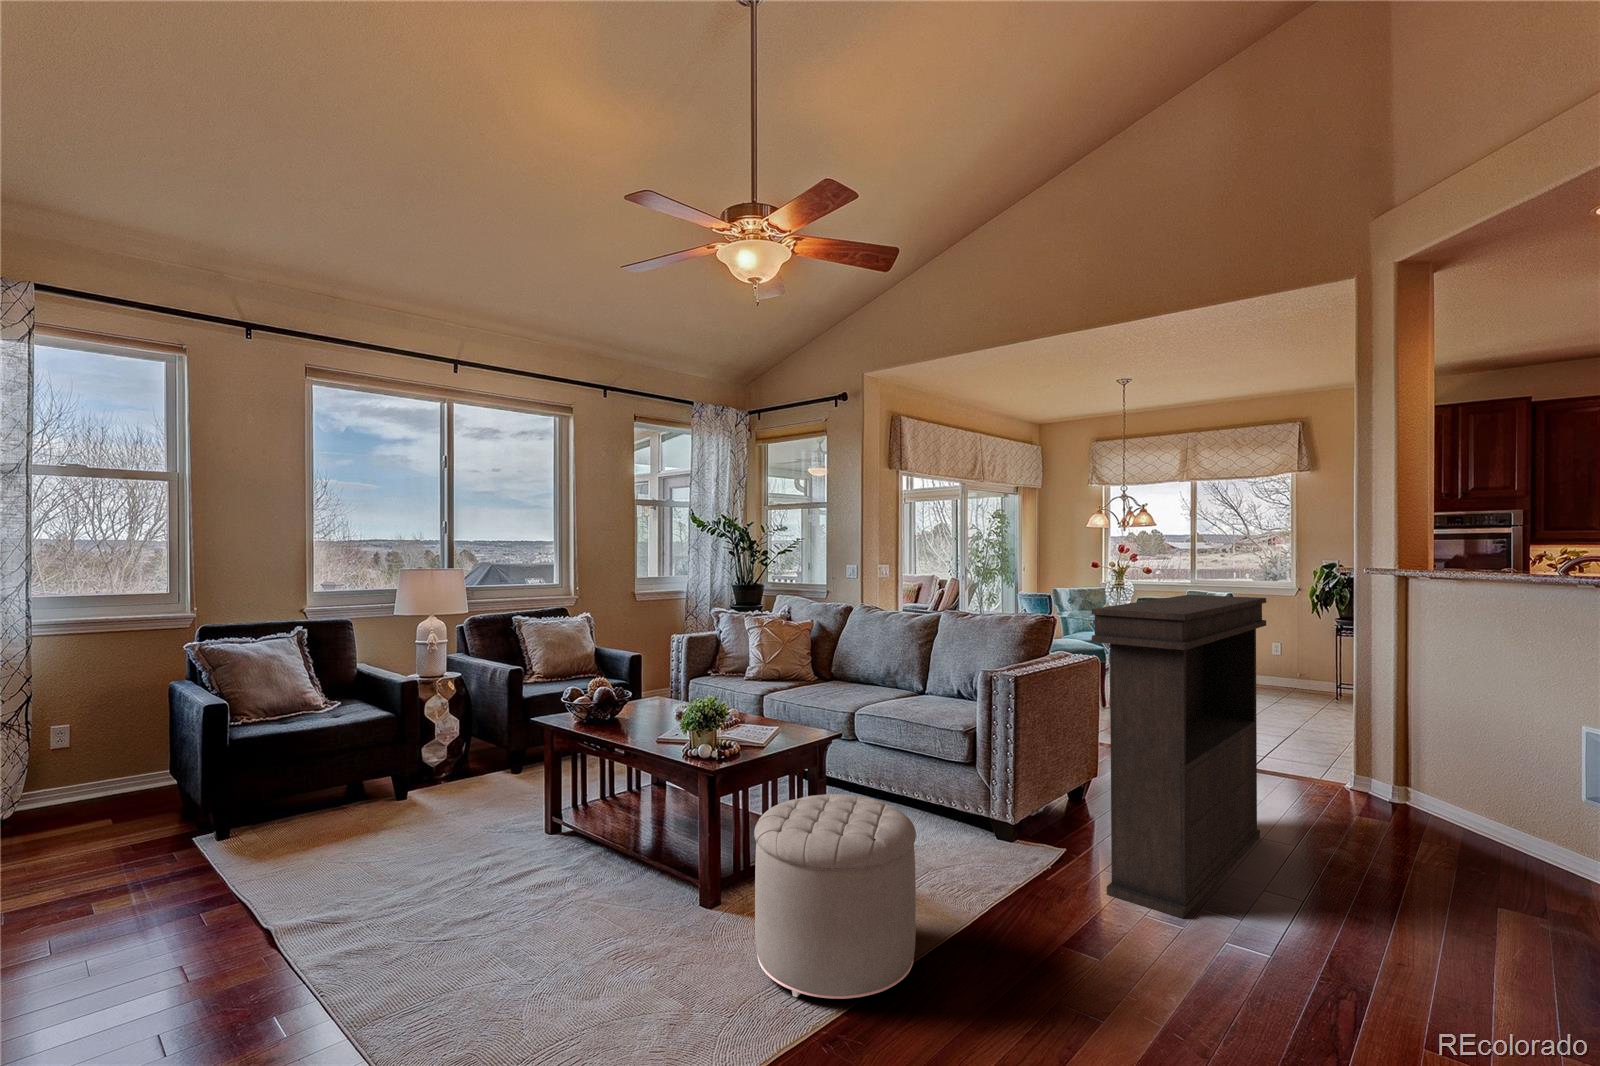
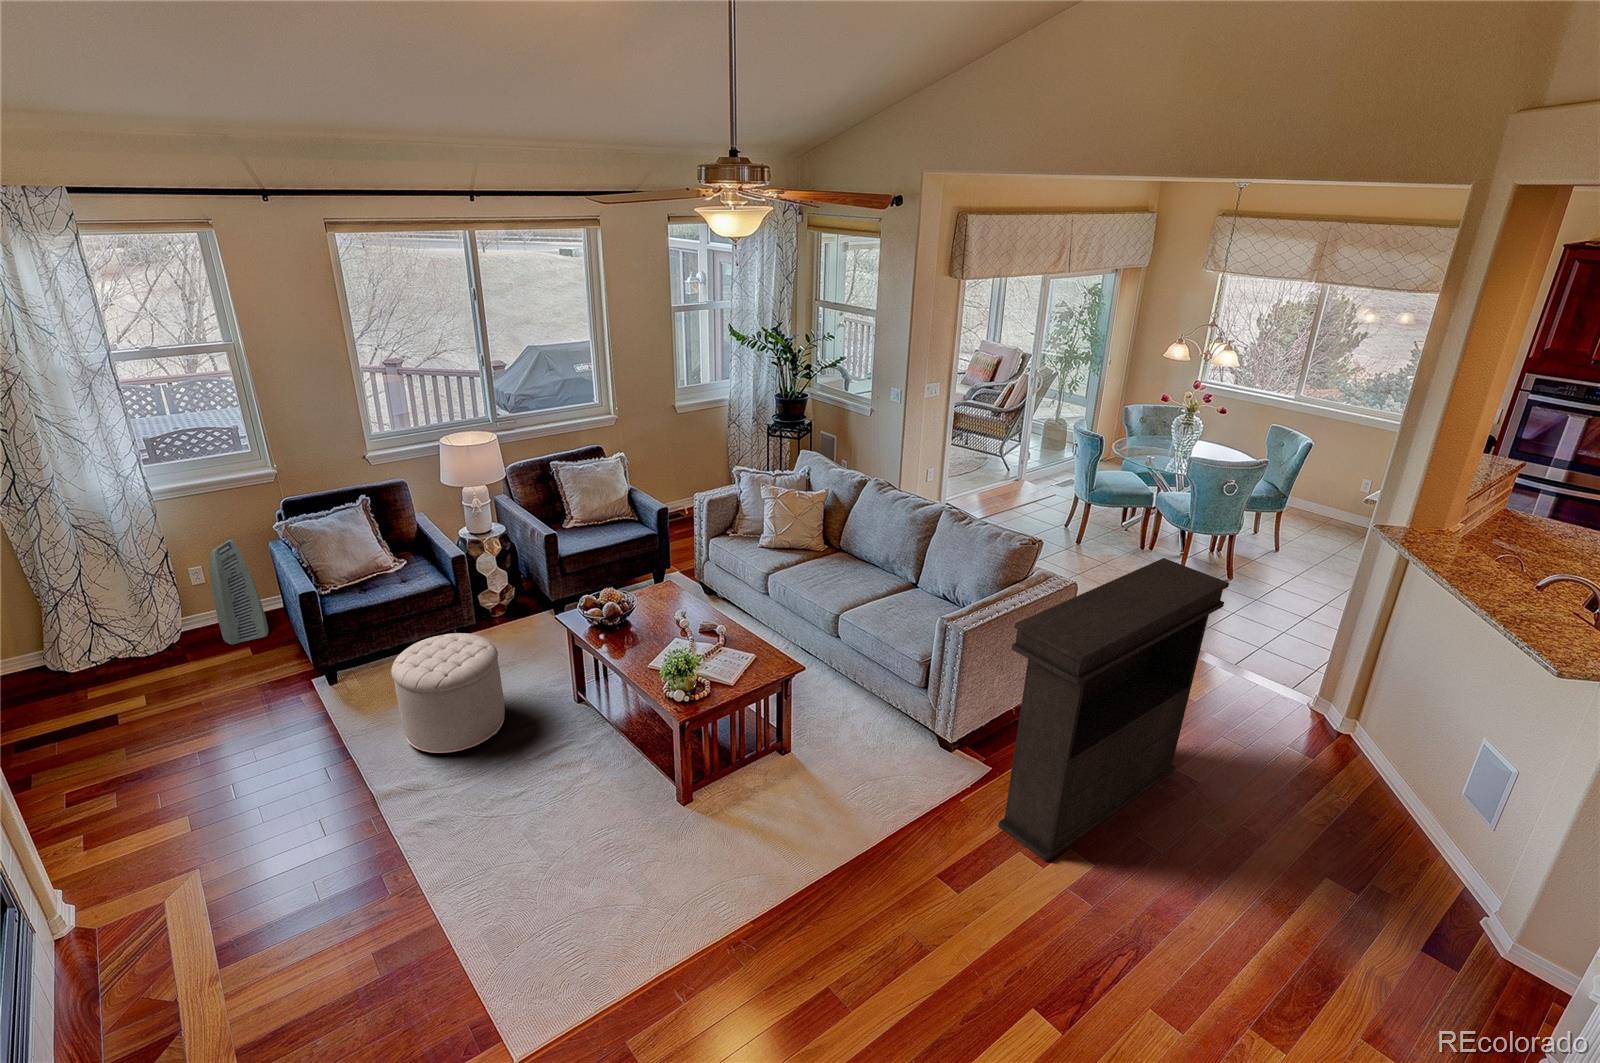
air purifier: none [70,683,137,819] -> present [210,539,269,645]
ottoman: present [754,794,916,999] -> present [391,633,505,753]

